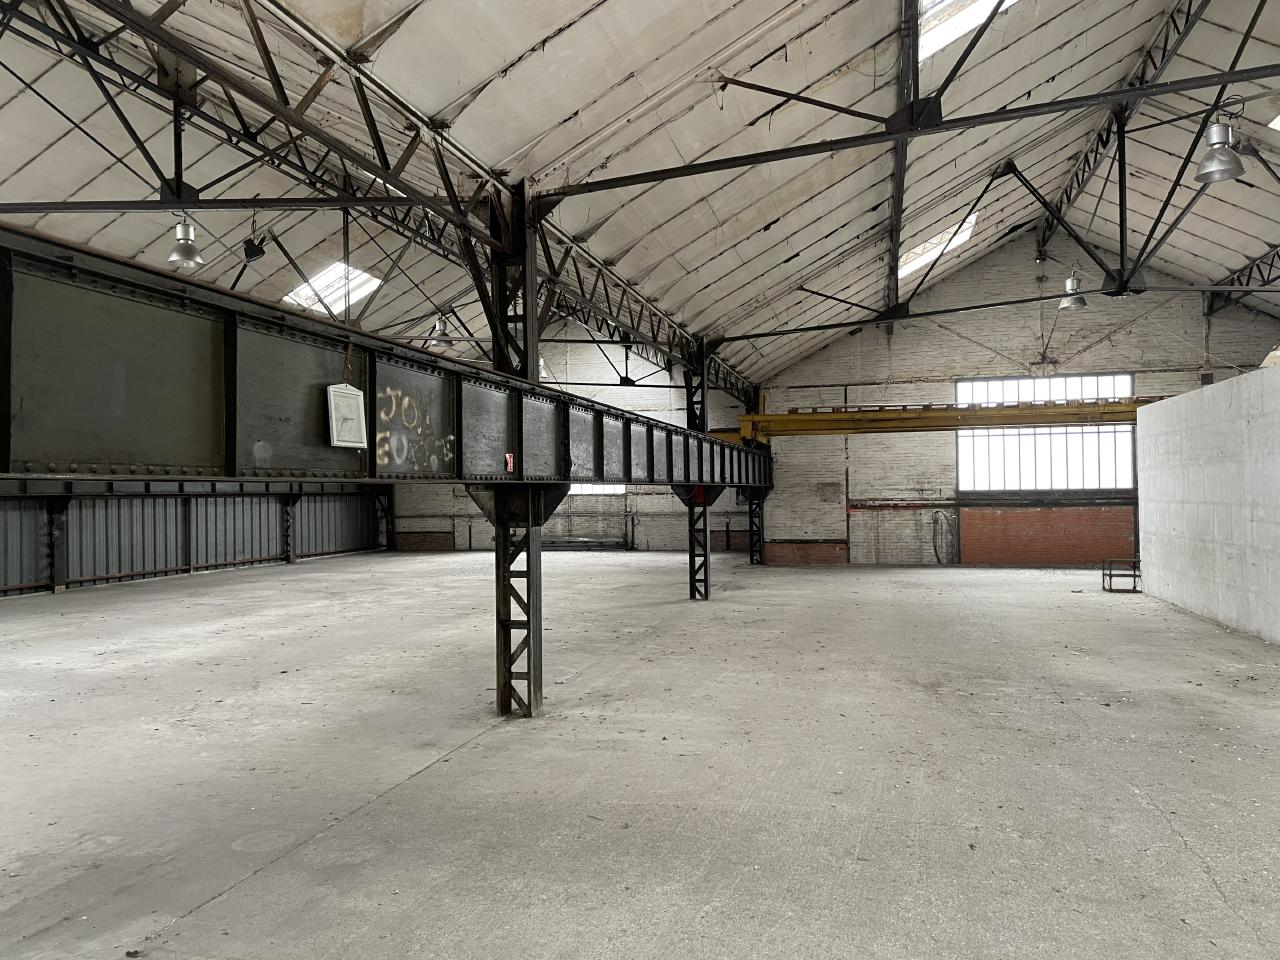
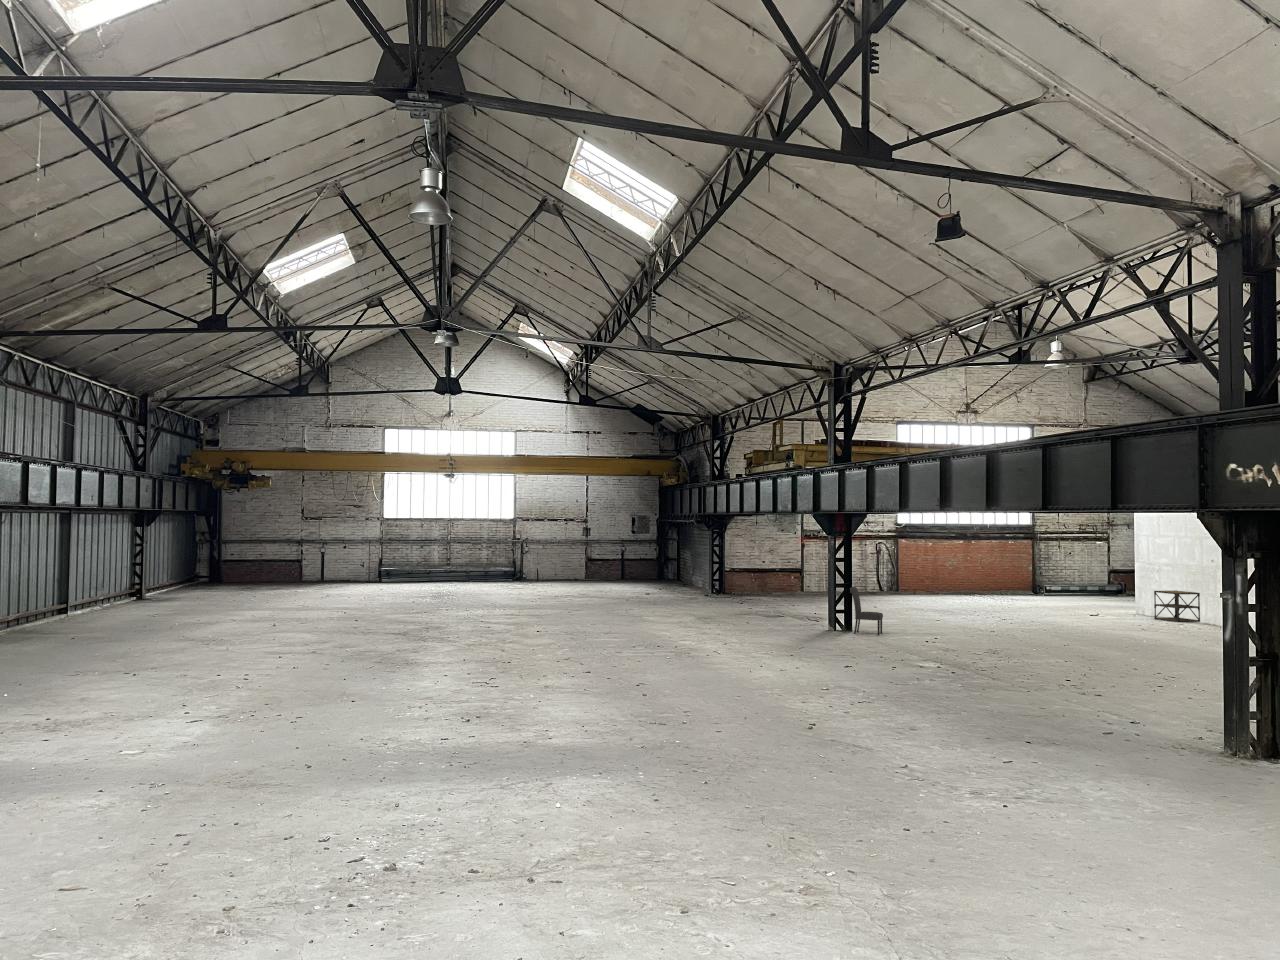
chair: none [685,545,716,588] -> present [850,587,883,635]

